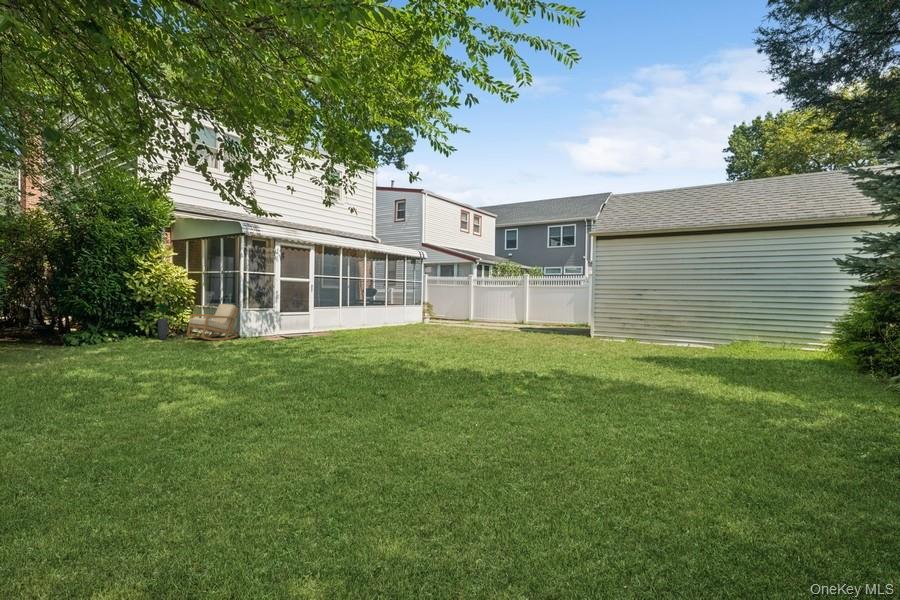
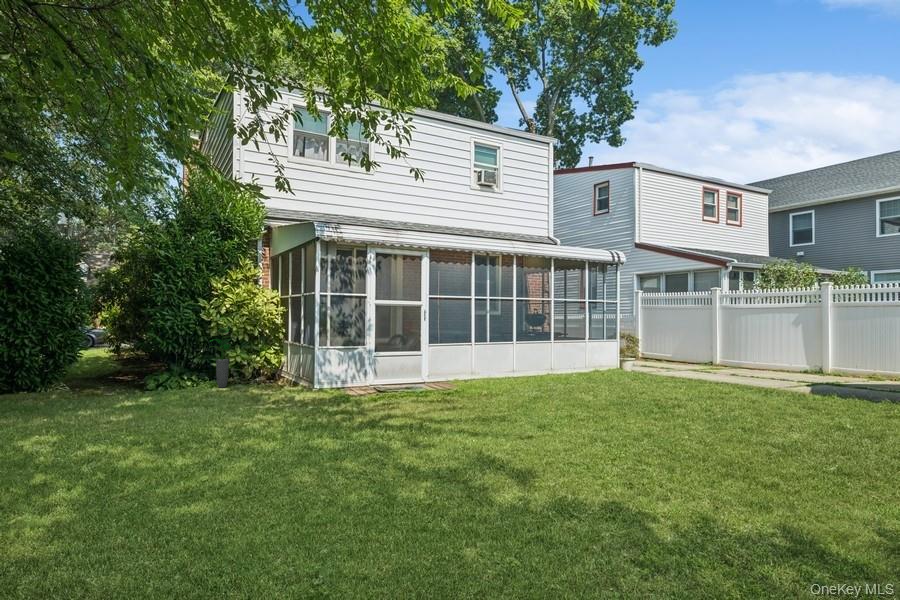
chair: present [187,304,238,340] -> none [247,339,312,393]

